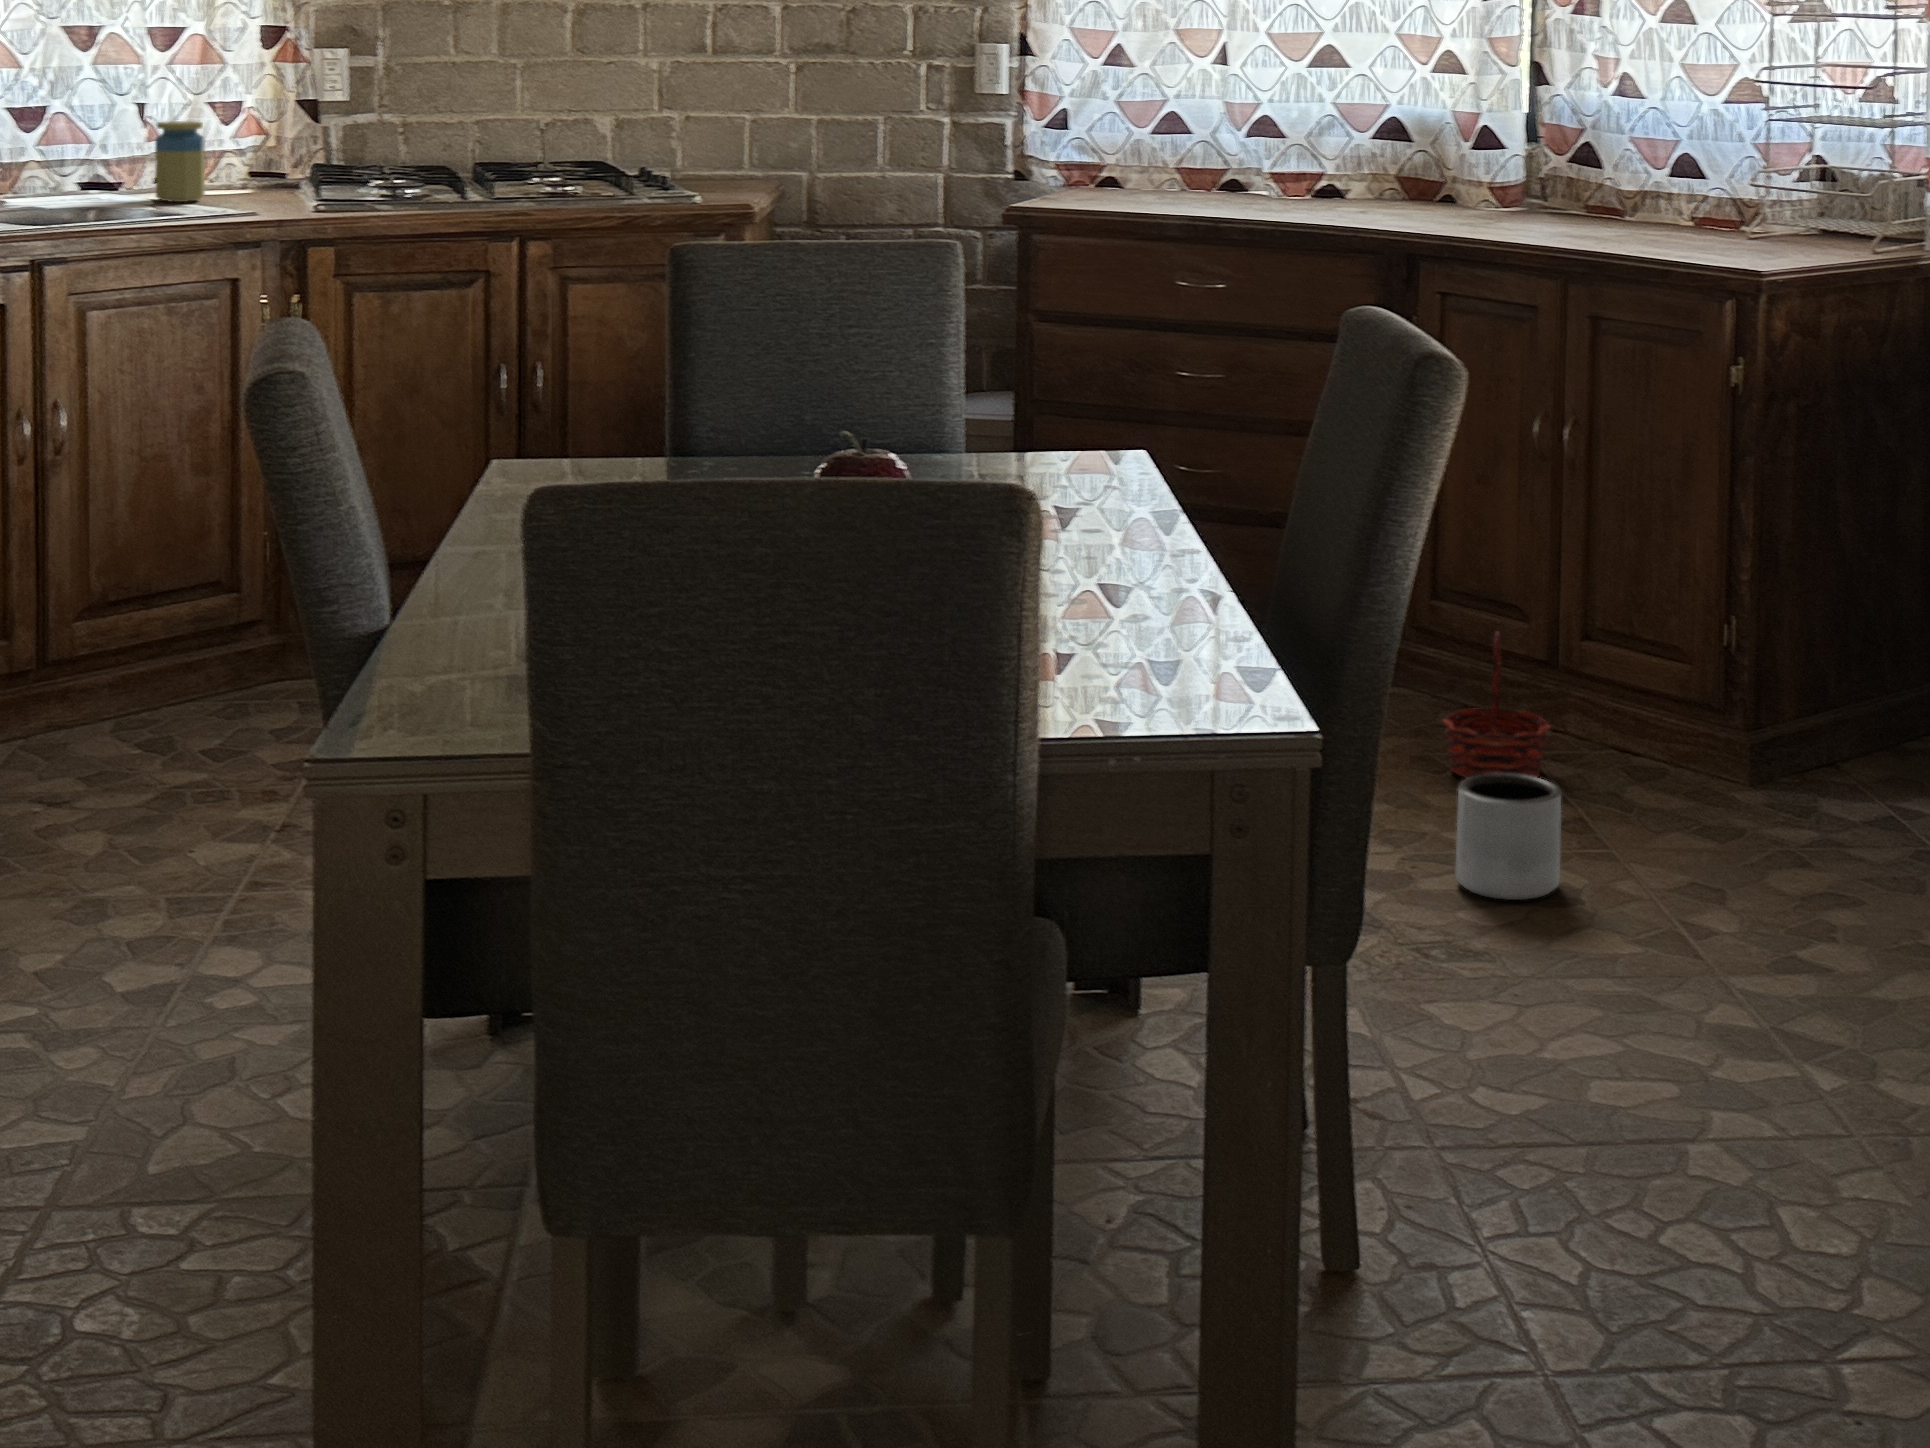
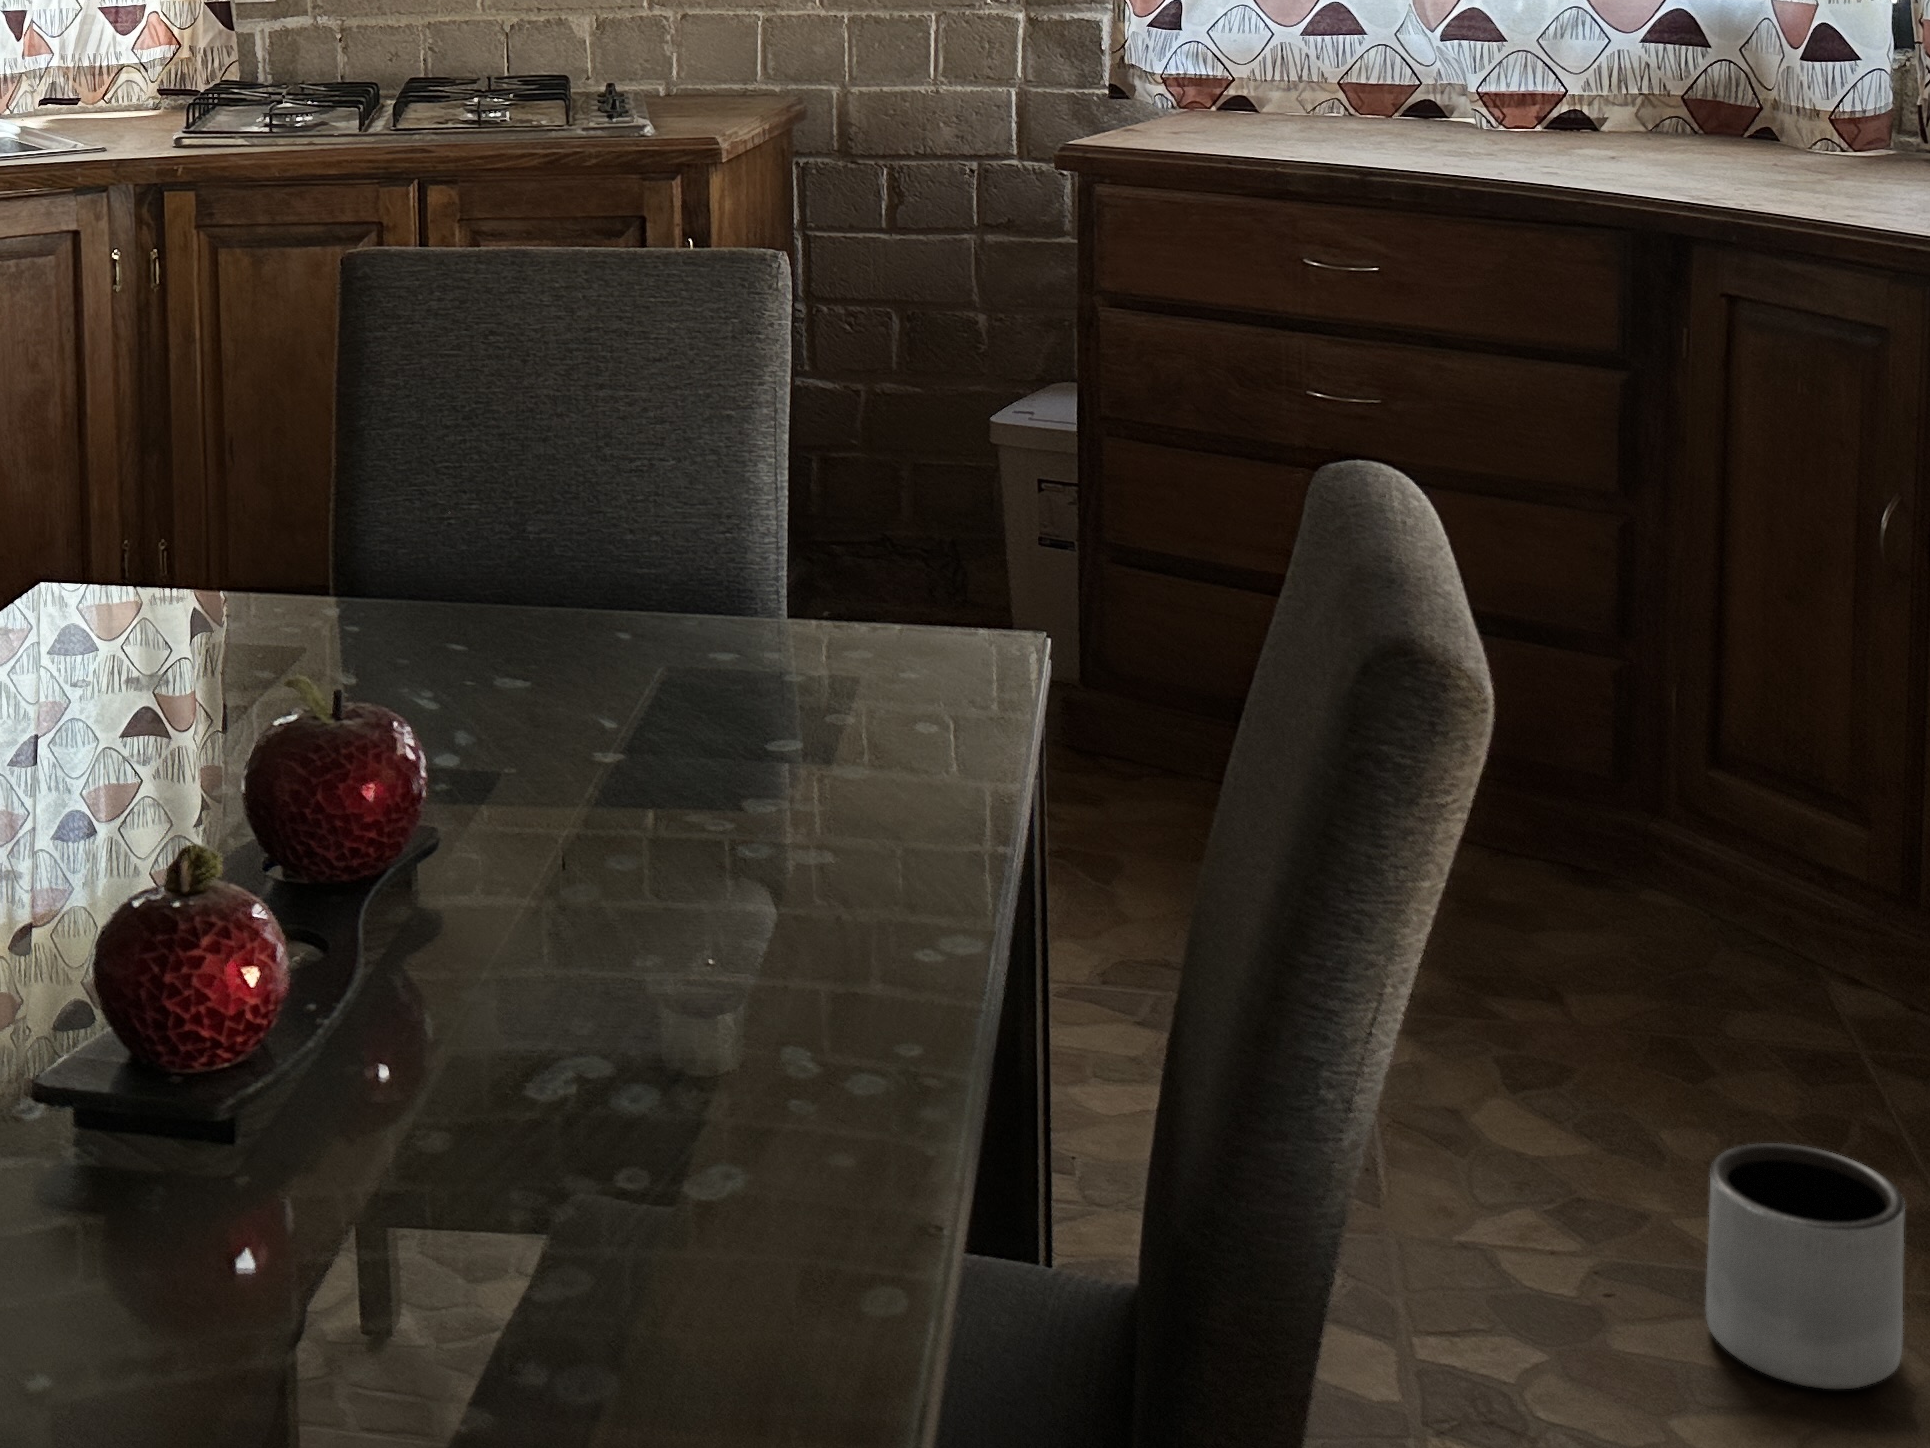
jar: present [155,121,205,202] -> none [6,30,68,129]
basket: present [1443,631,1550,779] -> none [1716,843,1908,1097]

